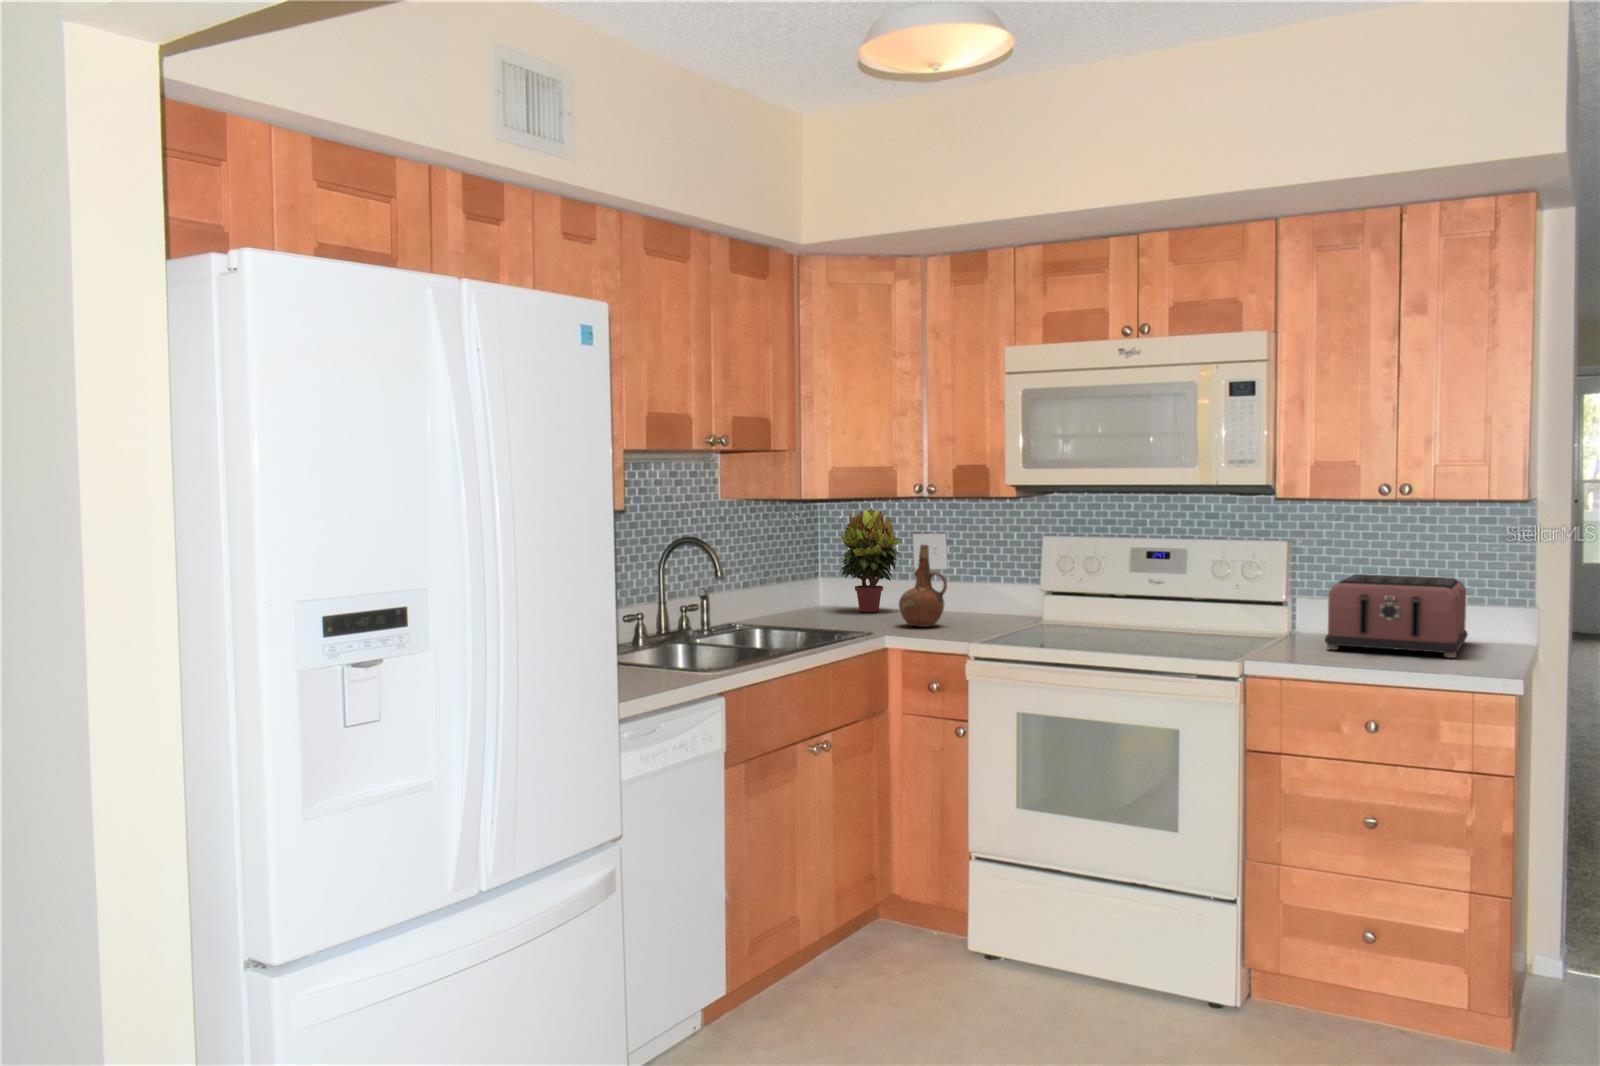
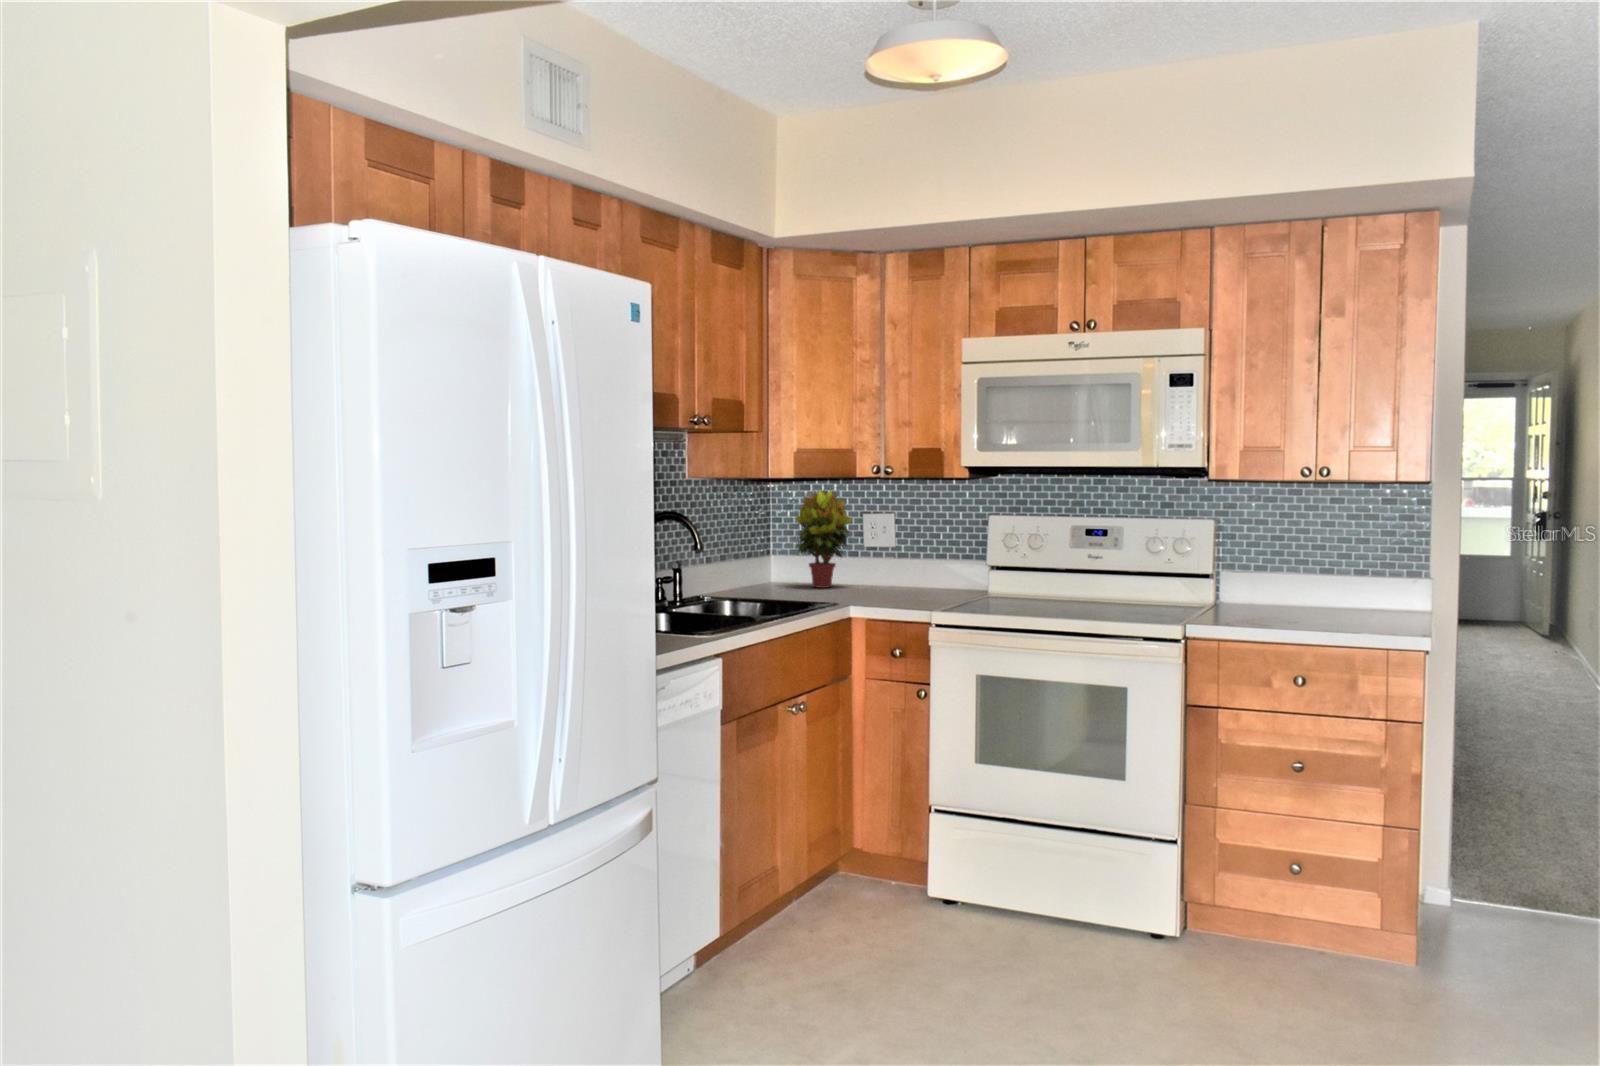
ceramic pitcher: present [899,545,947,627] -> none [859,522,904,599]
toaster: present [1325,574,1468,658] -> none [1252,549,1371,621]

